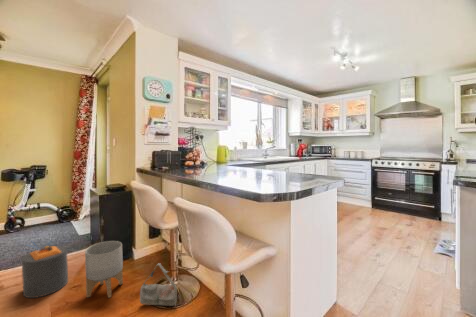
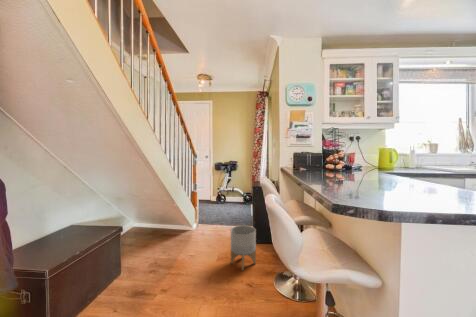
trash can: present [22,246,68,298] -> none [203,211,228,251]
bag: present [140,263,177,306] -> none [258,258,286,304]

